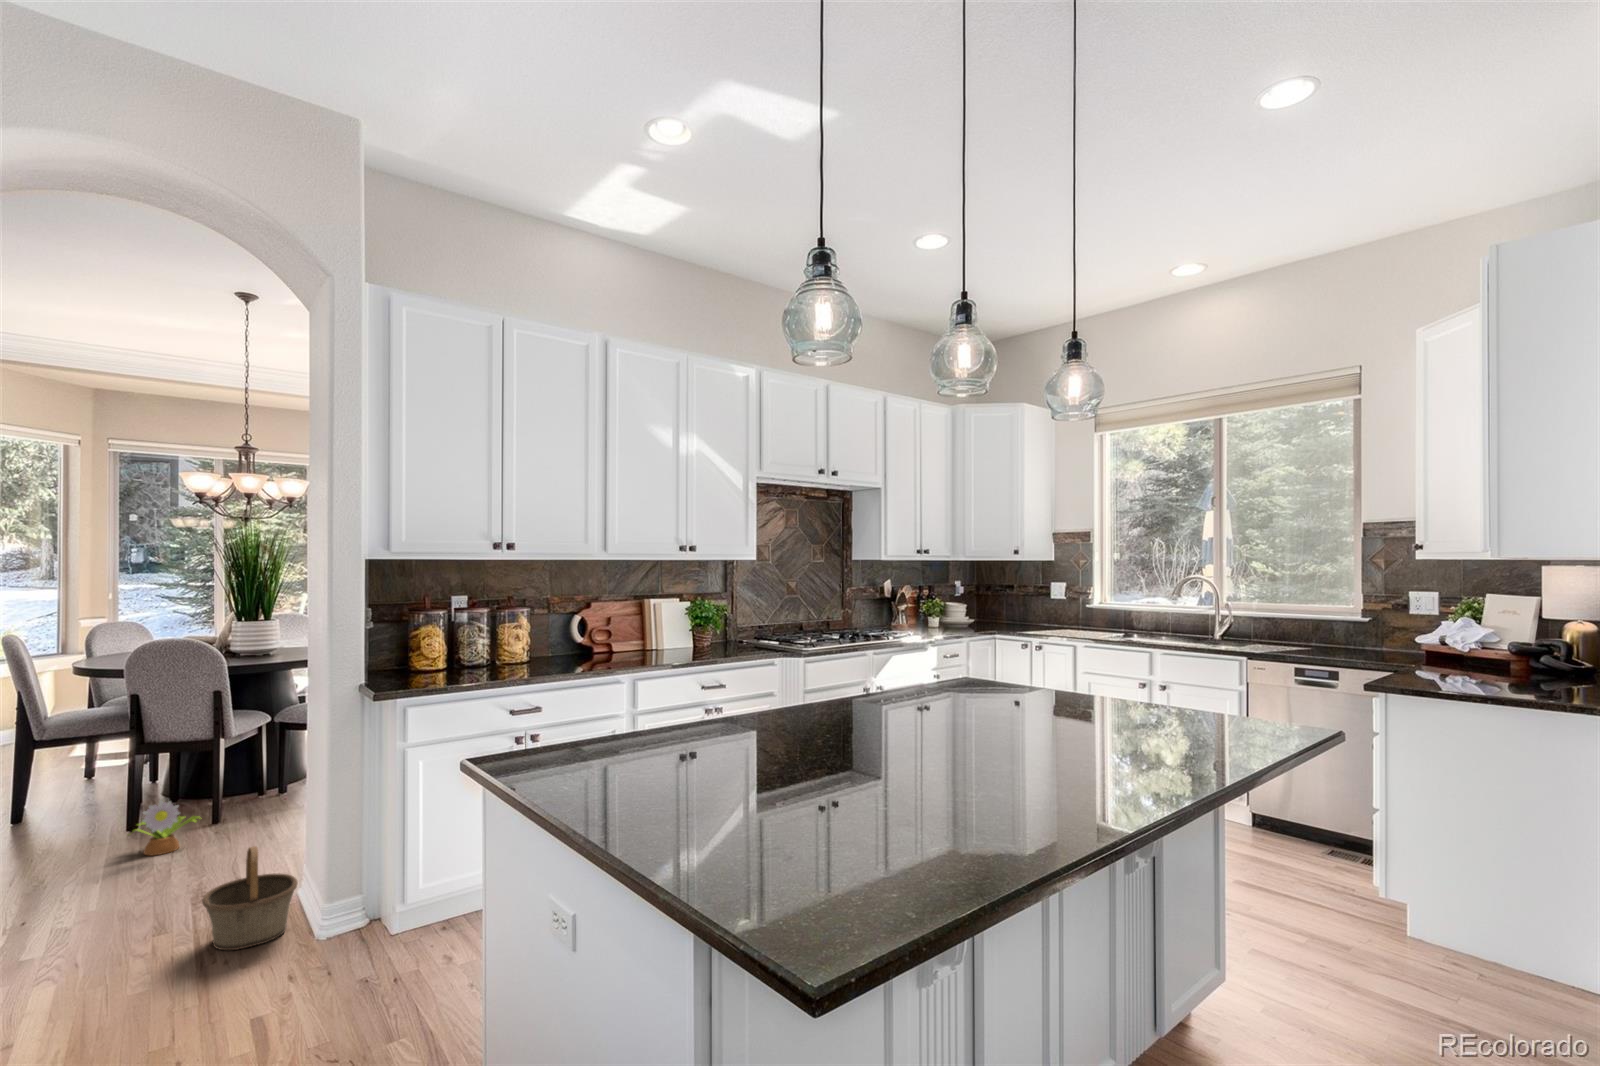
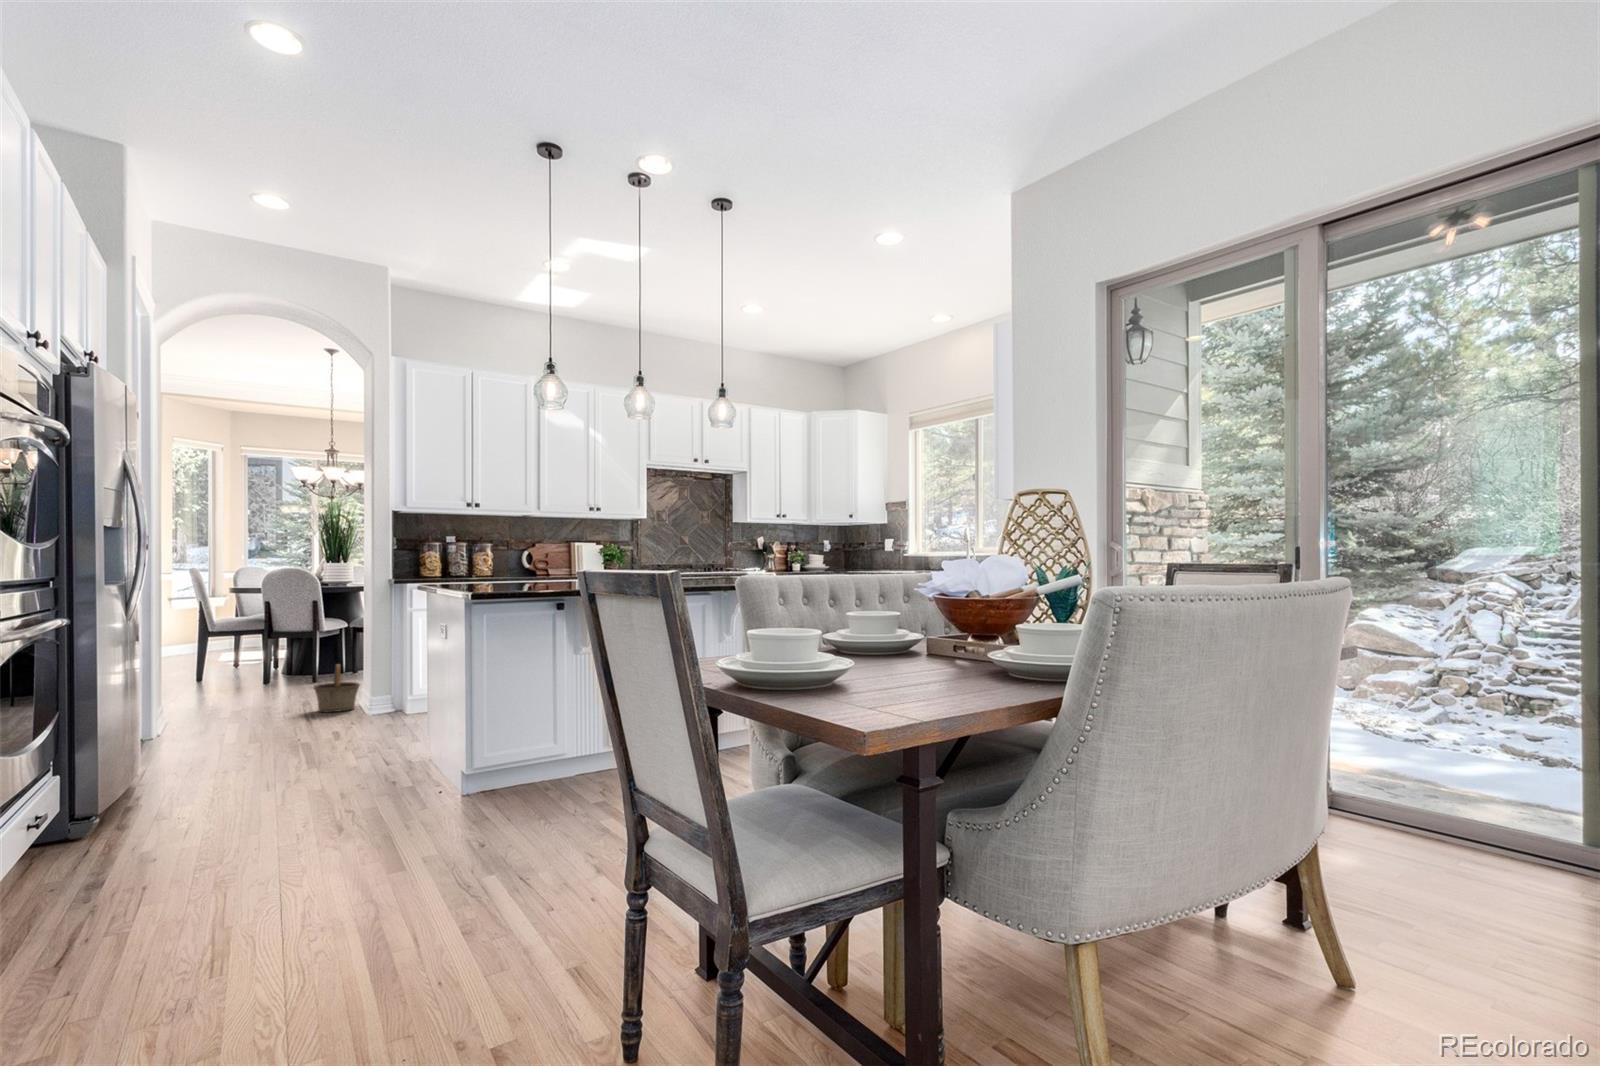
decorative plant: present [128,800,199,856] -> none [268,659,308,691]

